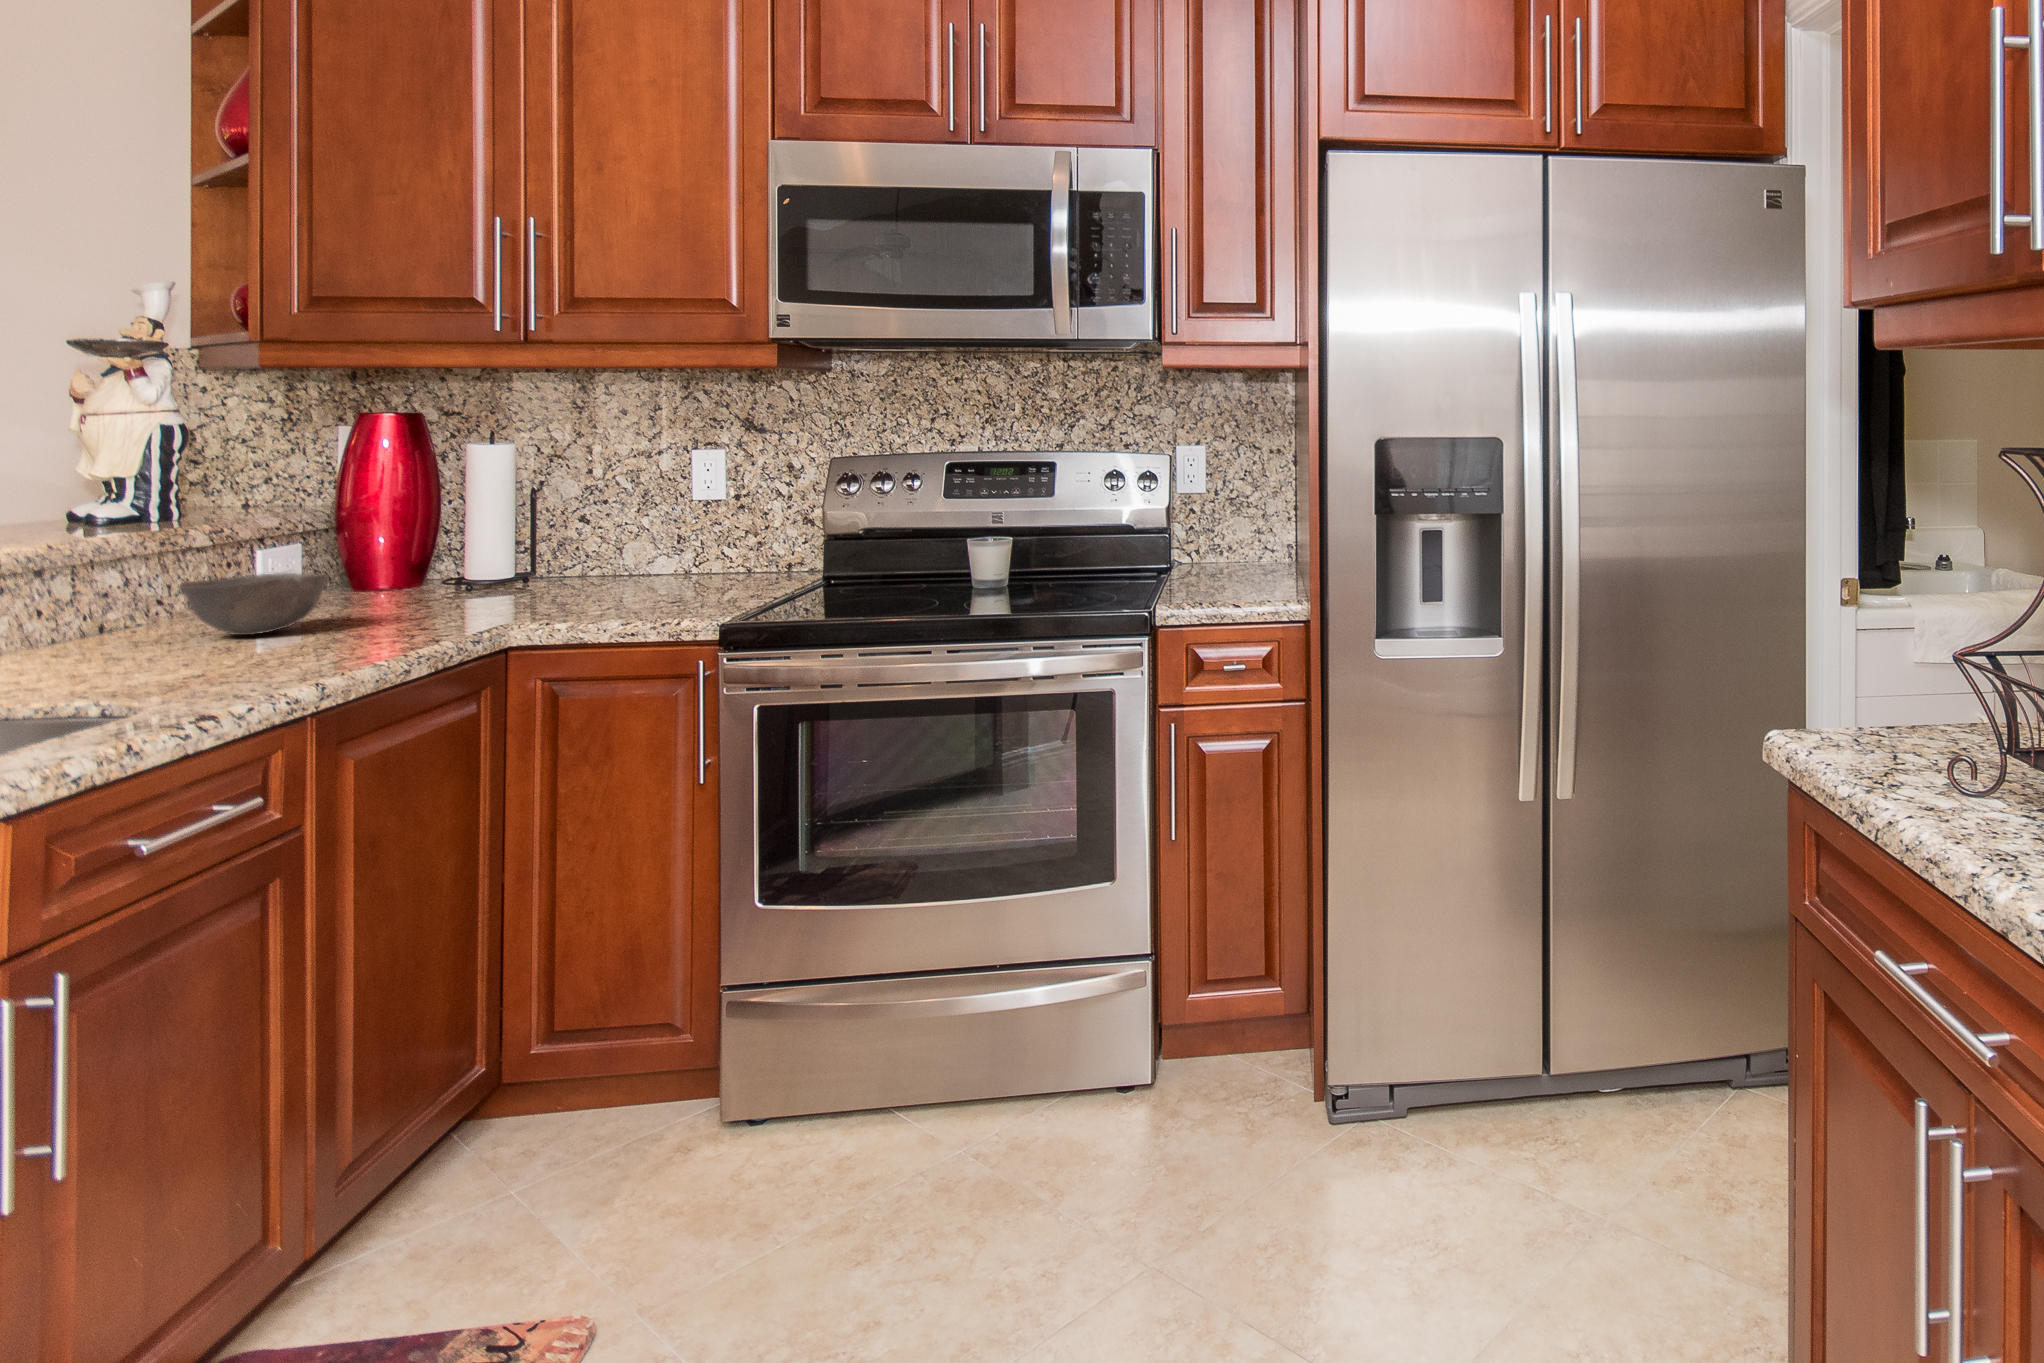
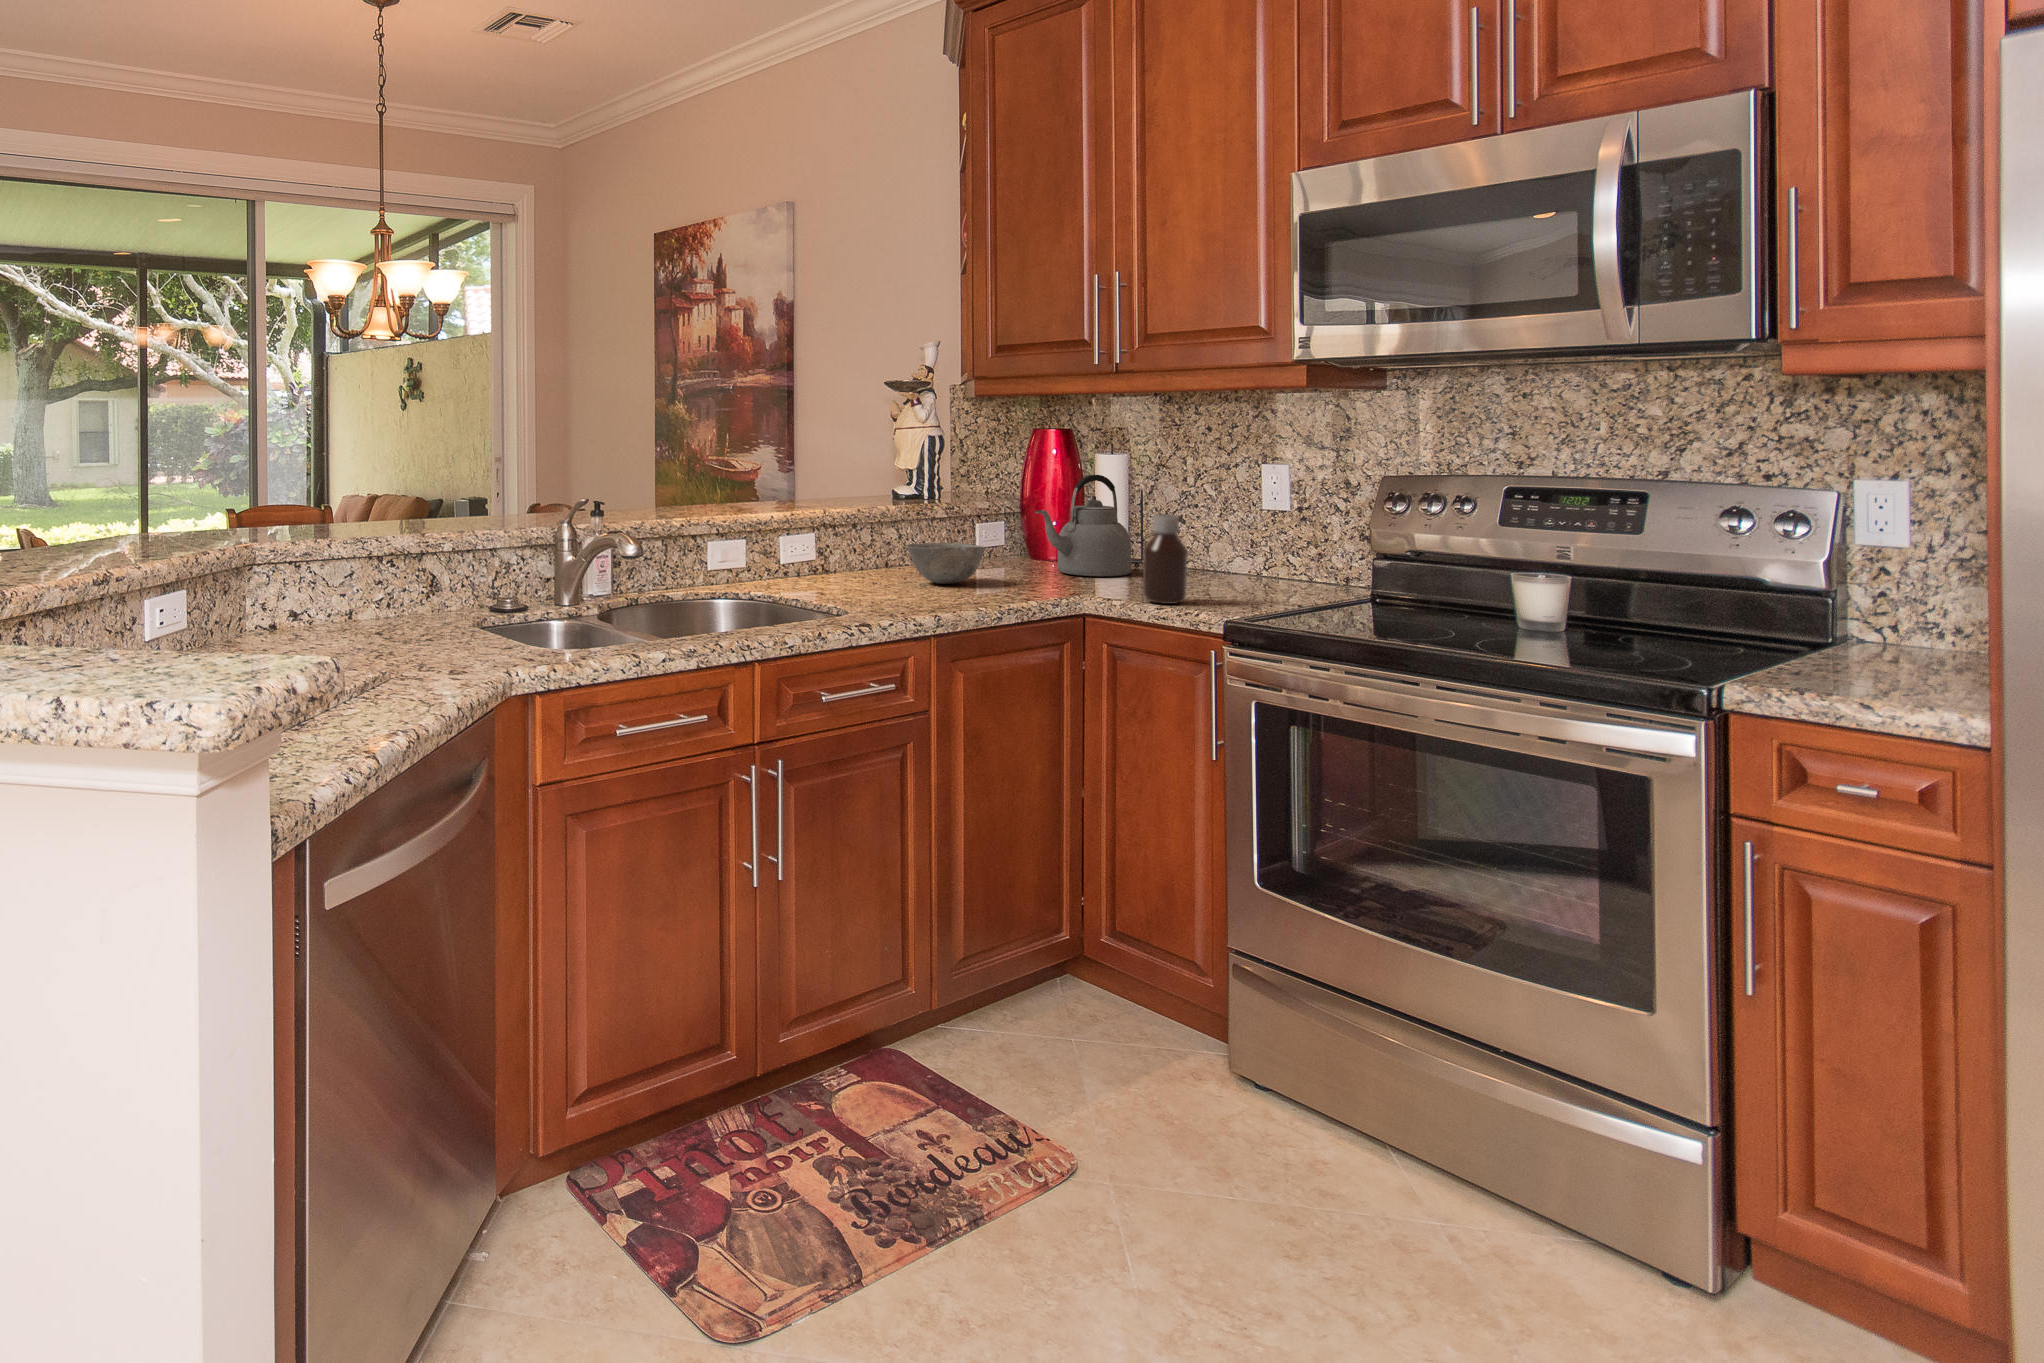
kettle: none [397,470,532,598] -> present [1035,475,1131,576]
bottle: none [591,509,650,614] -> present [1143,514,1188,604]

